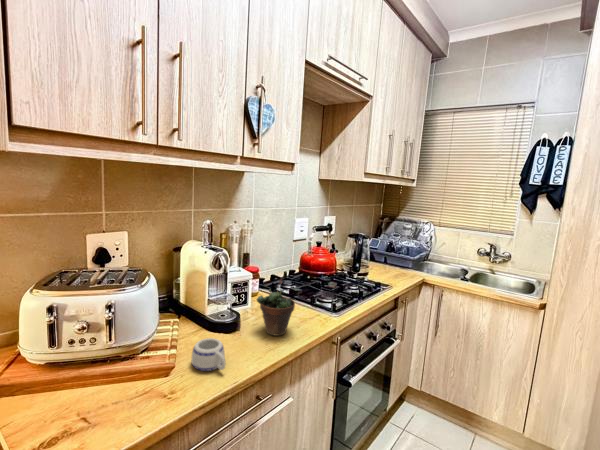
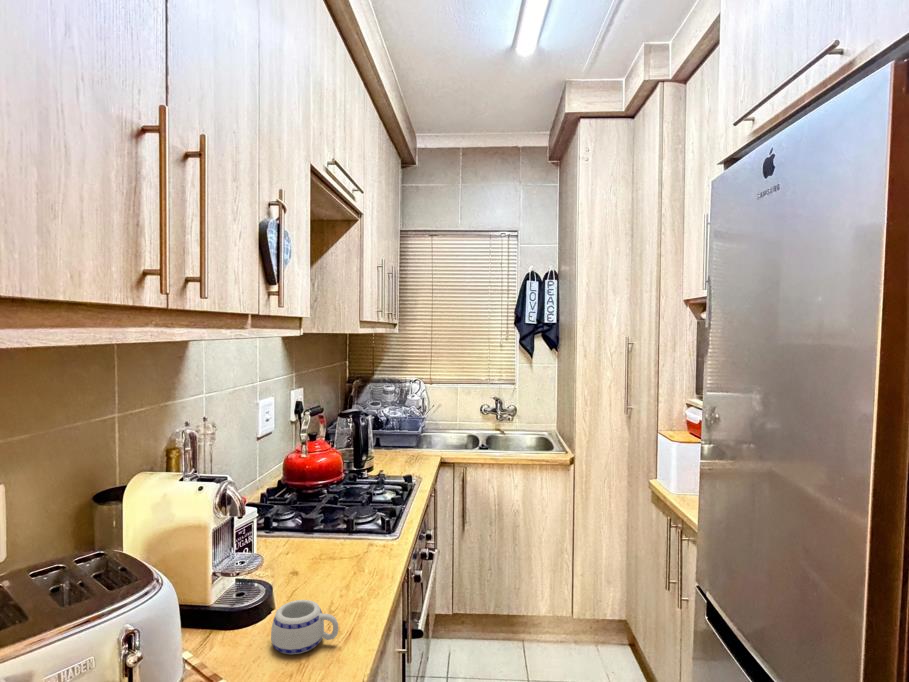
succulent plant: present [257,279,295,336] -> none [312,486,367,577]

